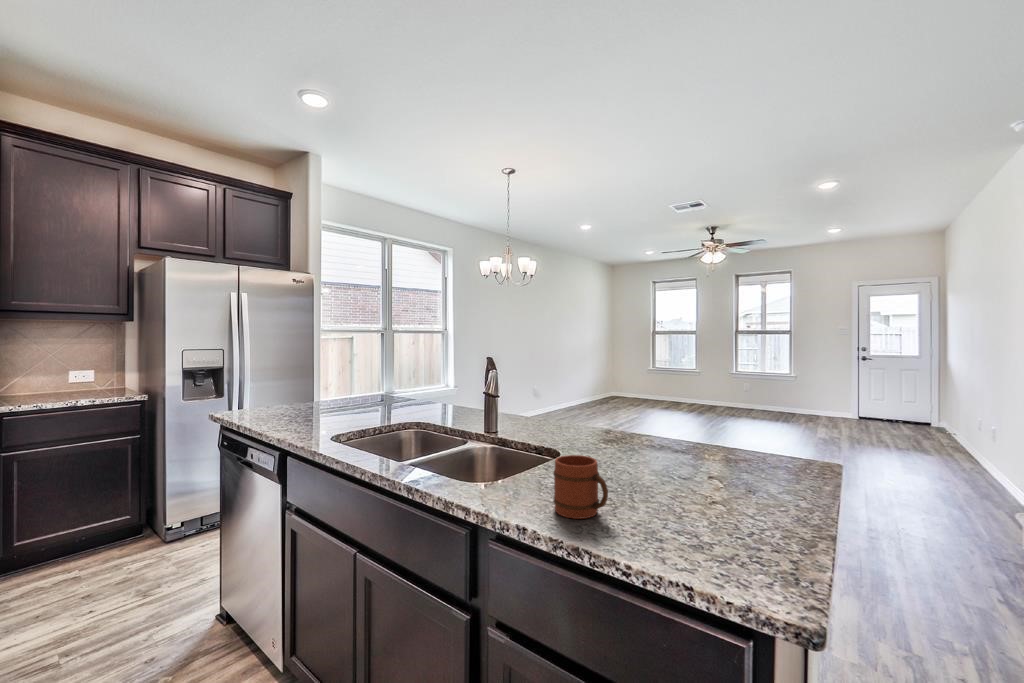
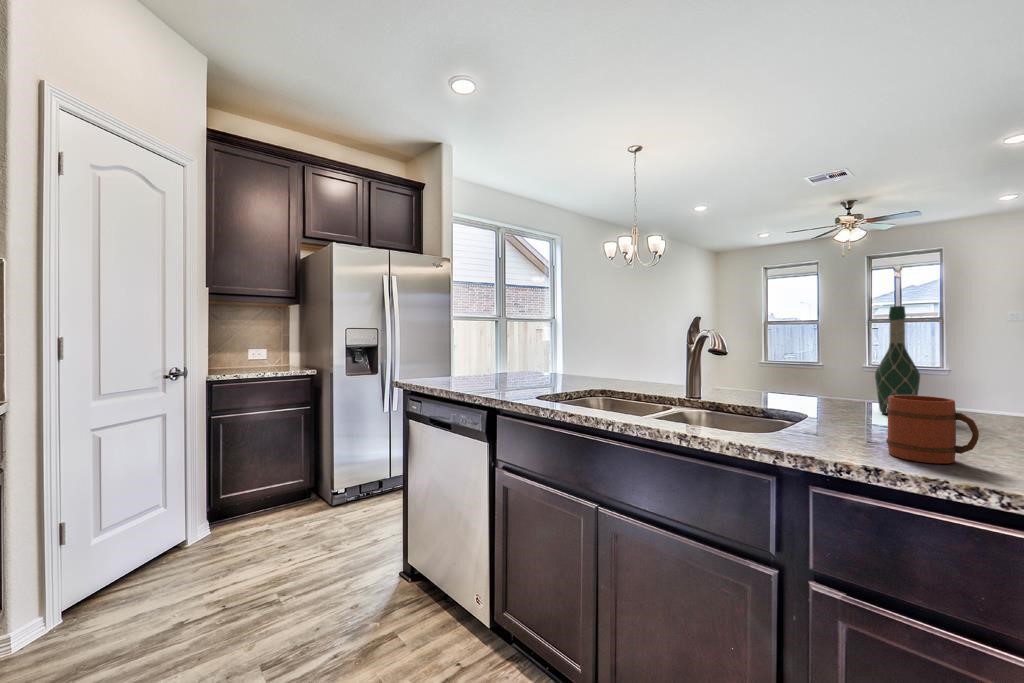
wine bottle: none [619,358,650,455] -> present [875,306,920,414]

